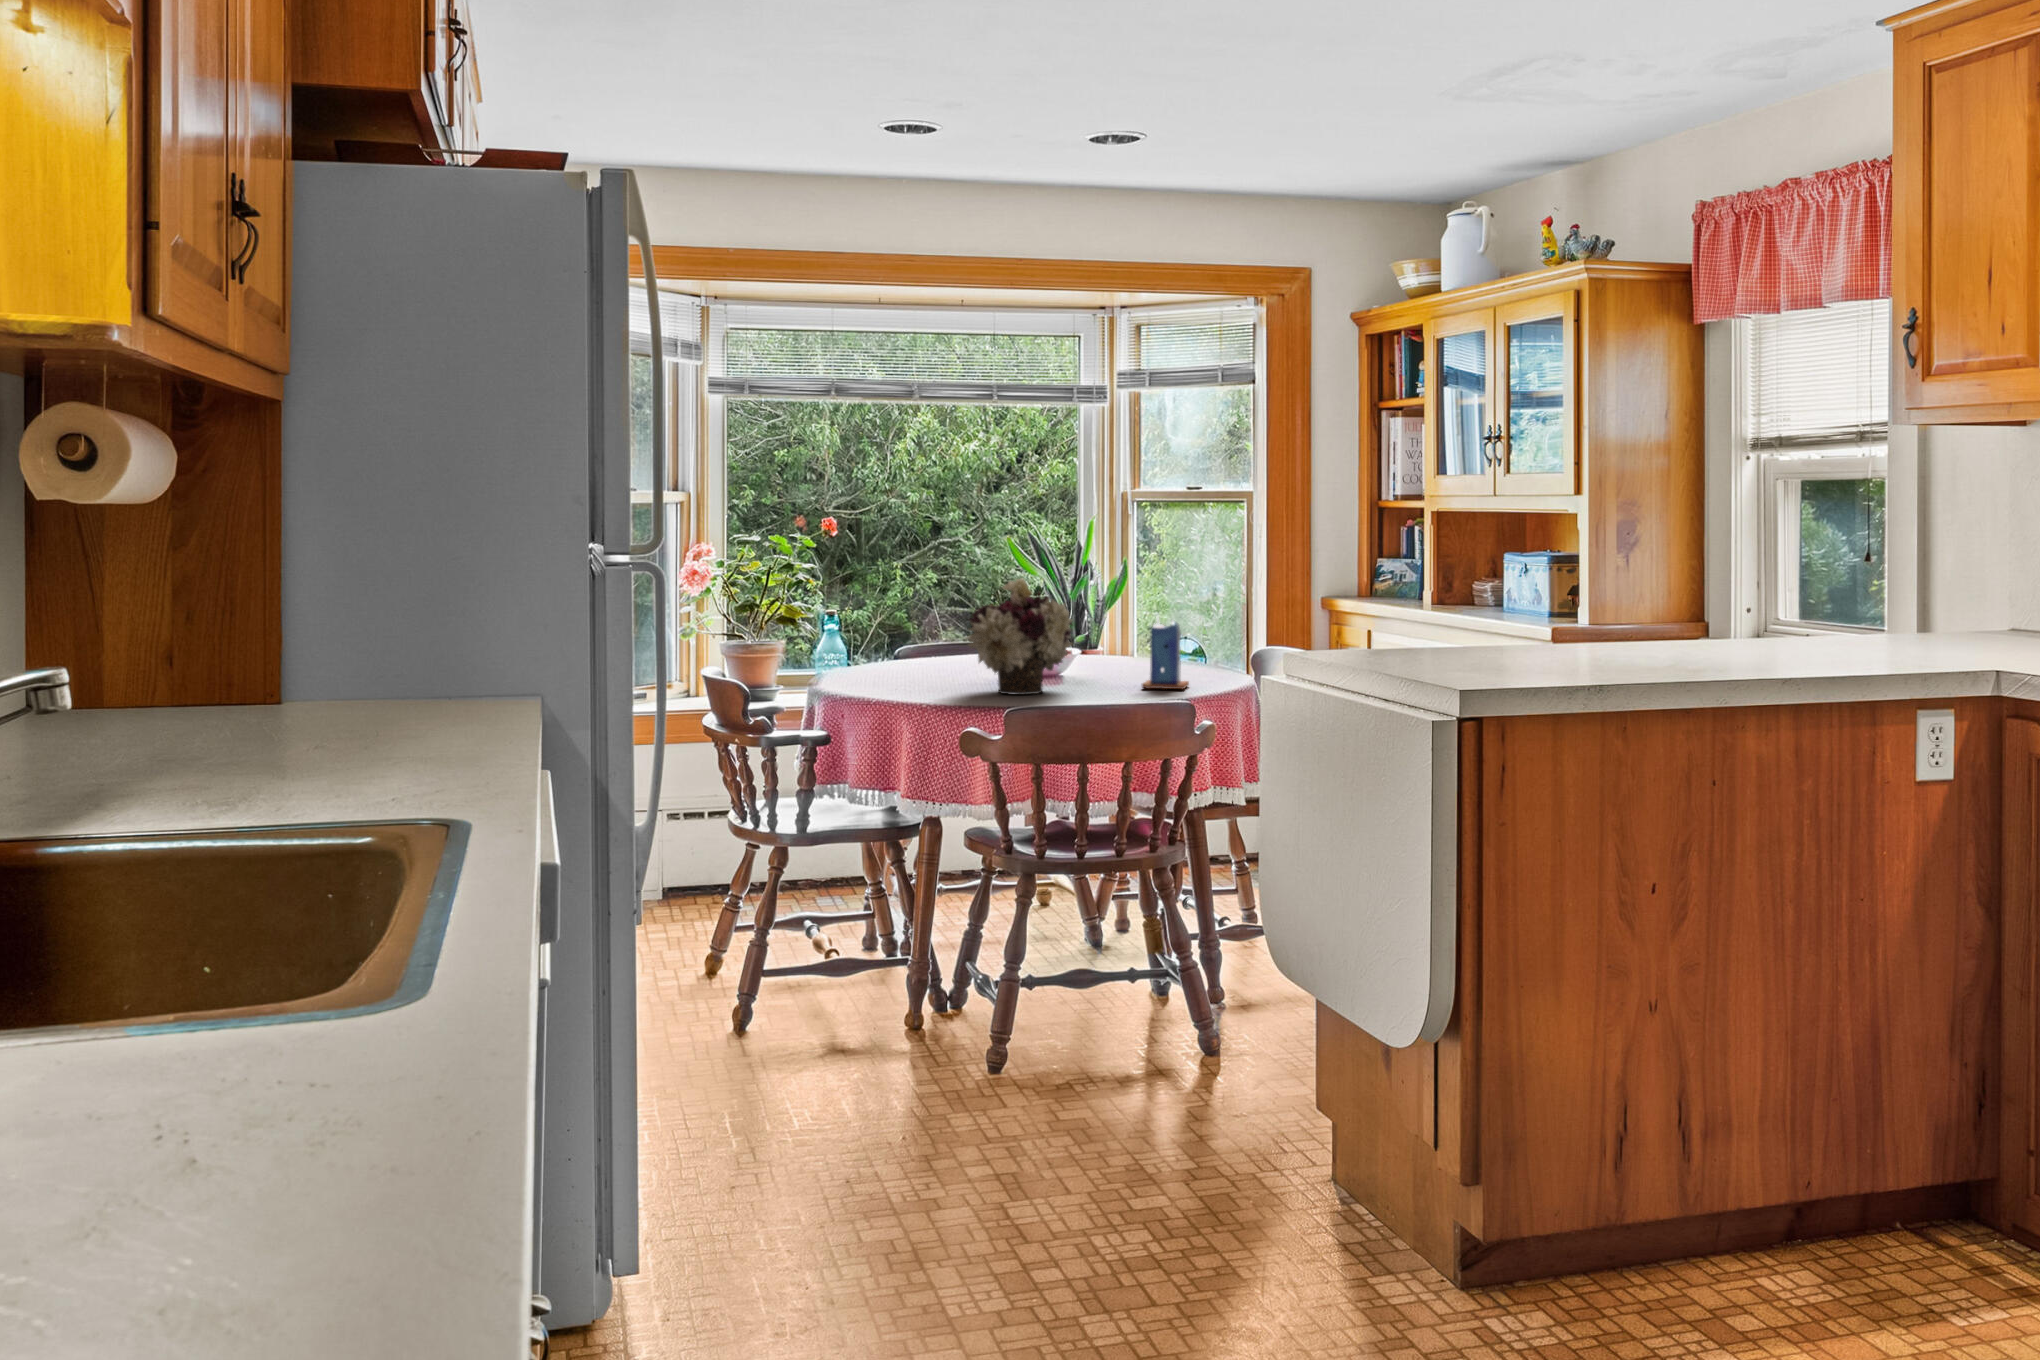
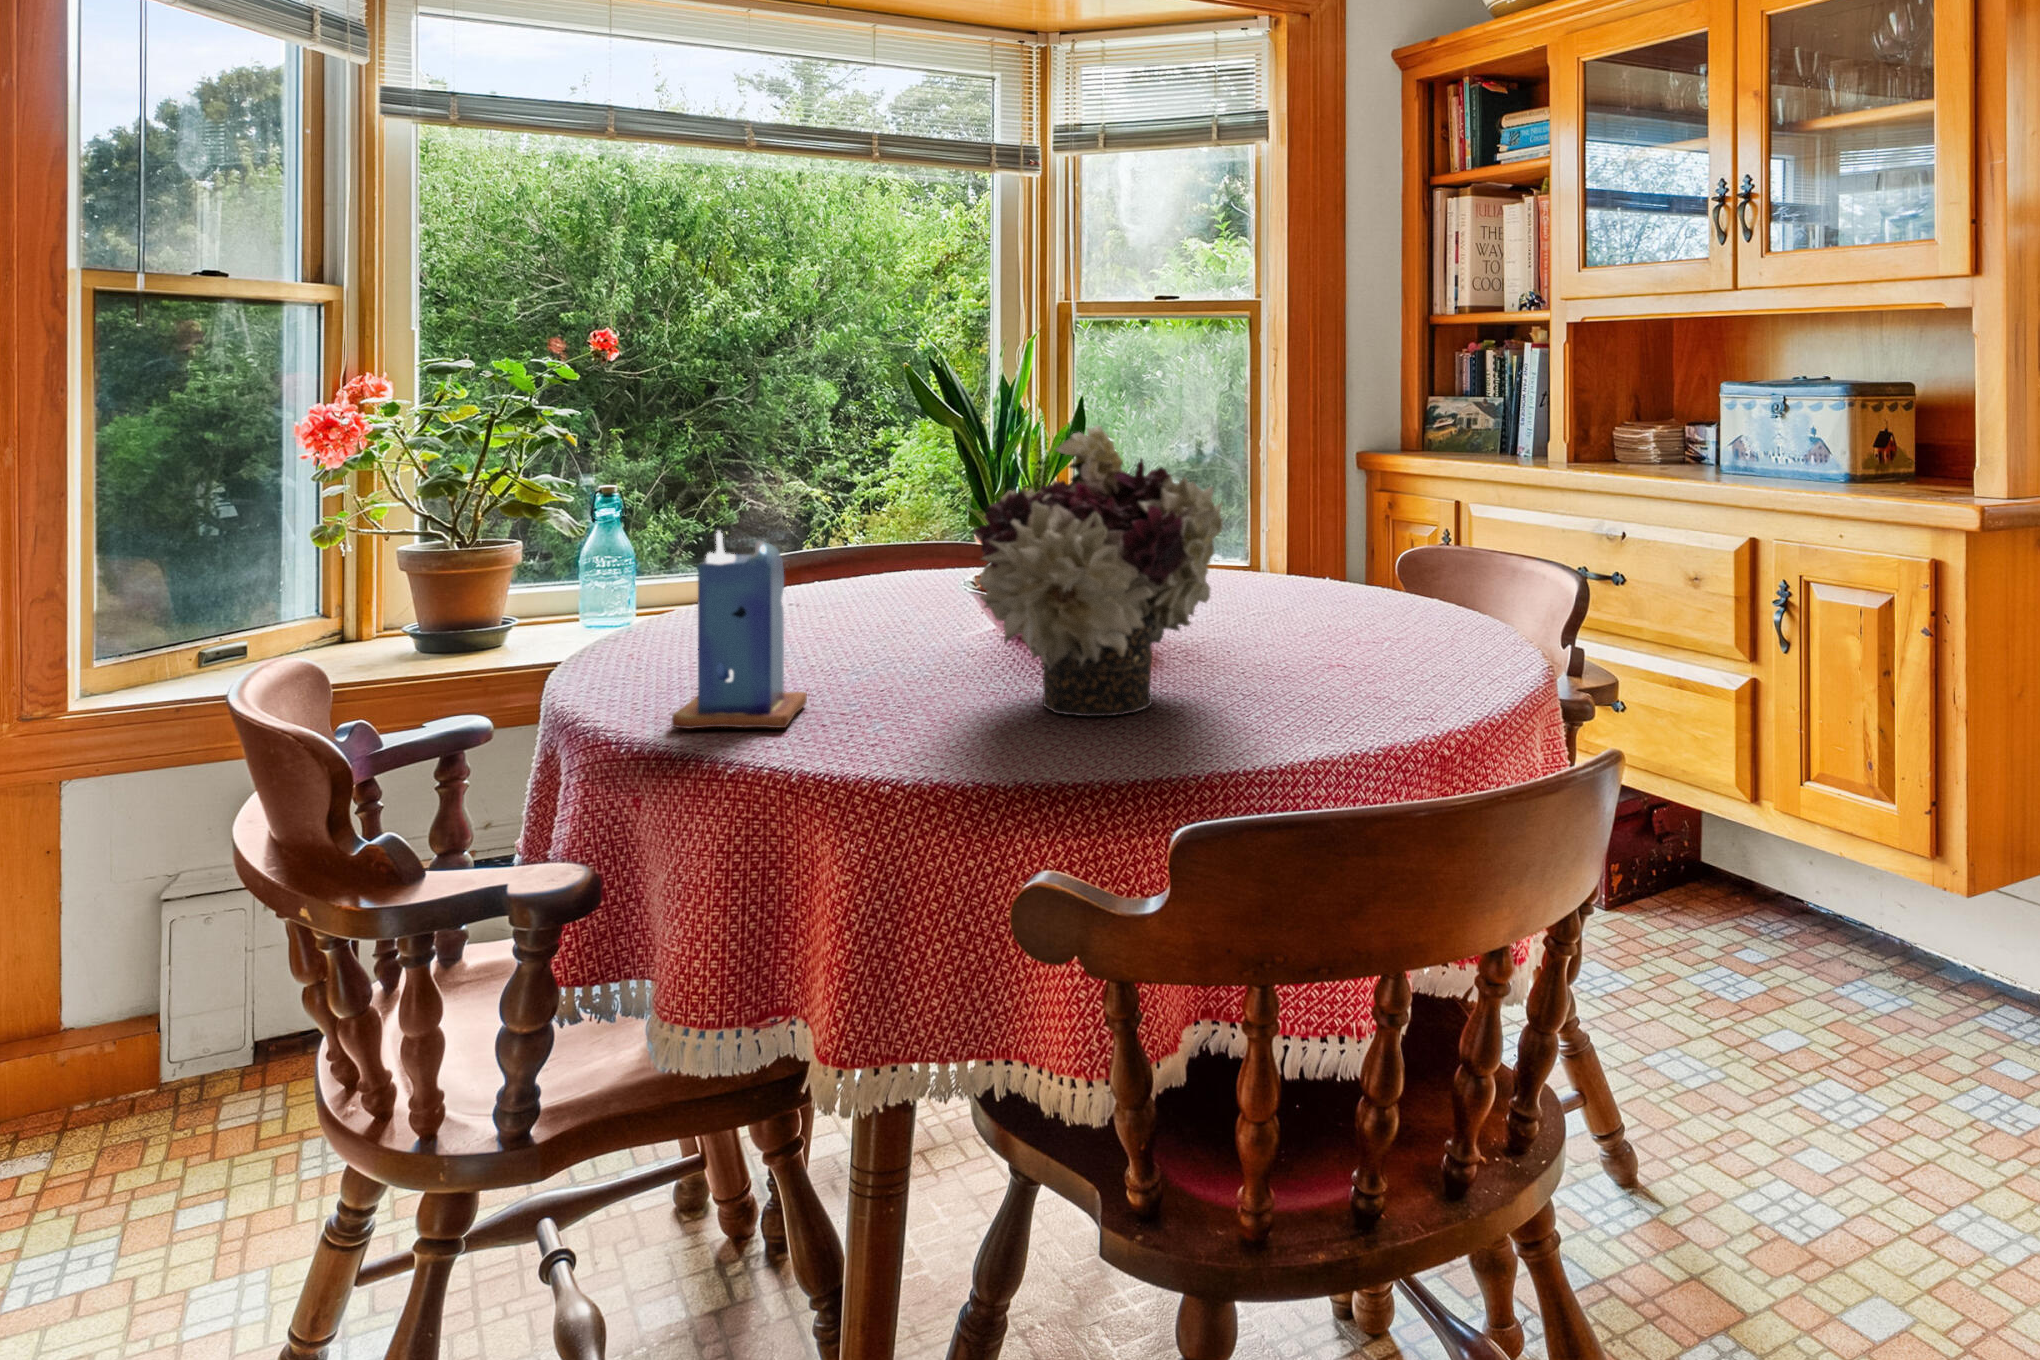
candle: present [1142,617,1189,689] -> present [671,531,807,729]

